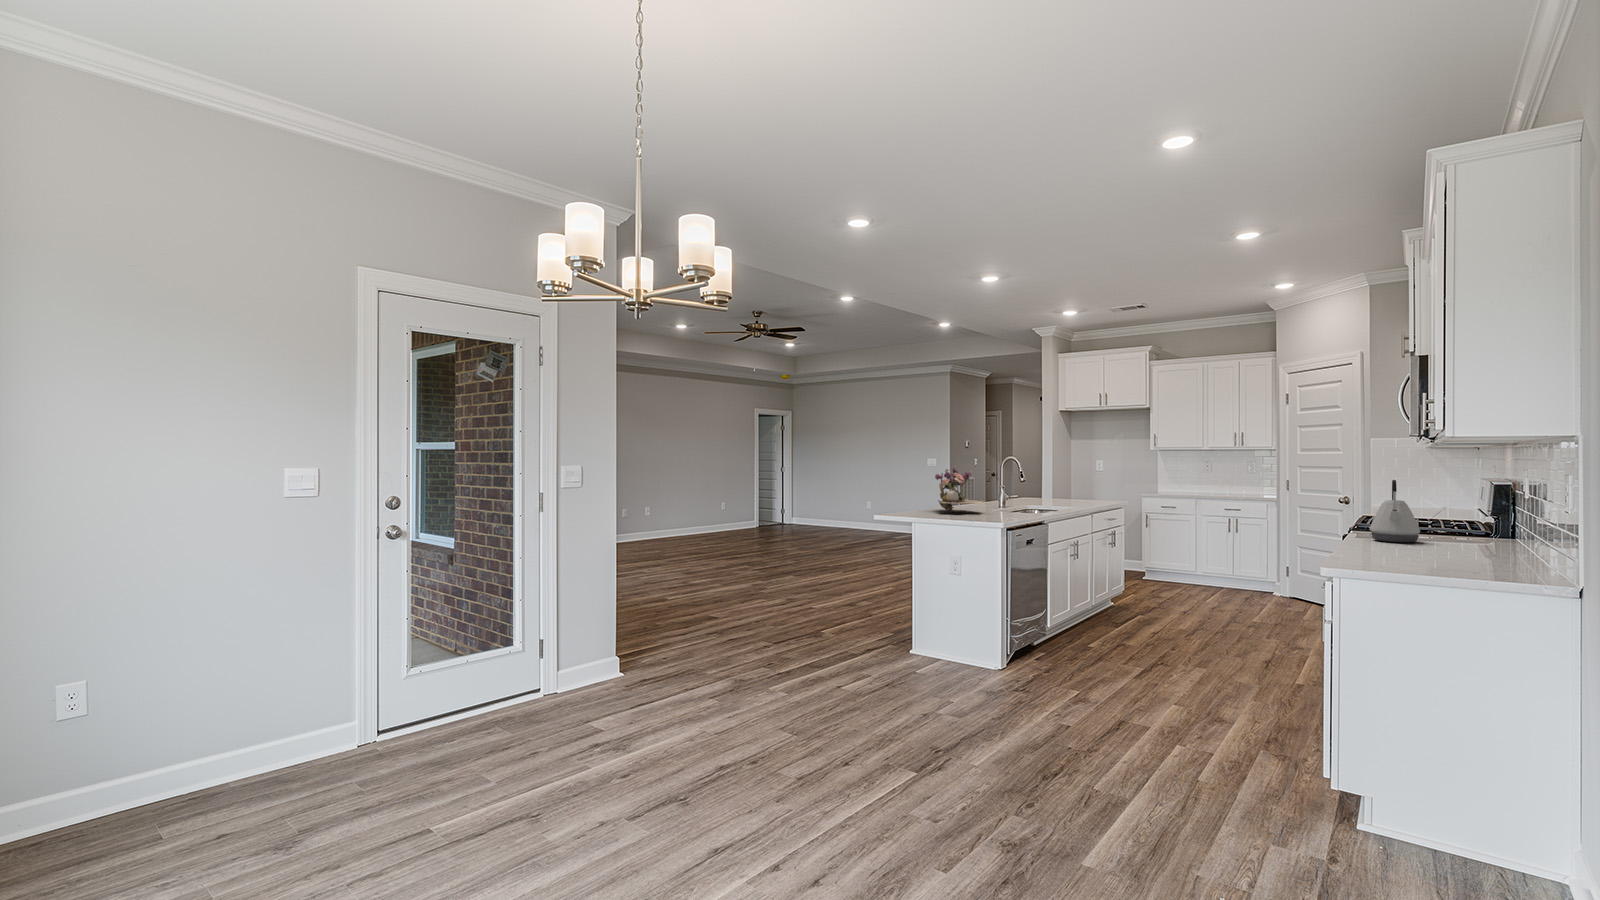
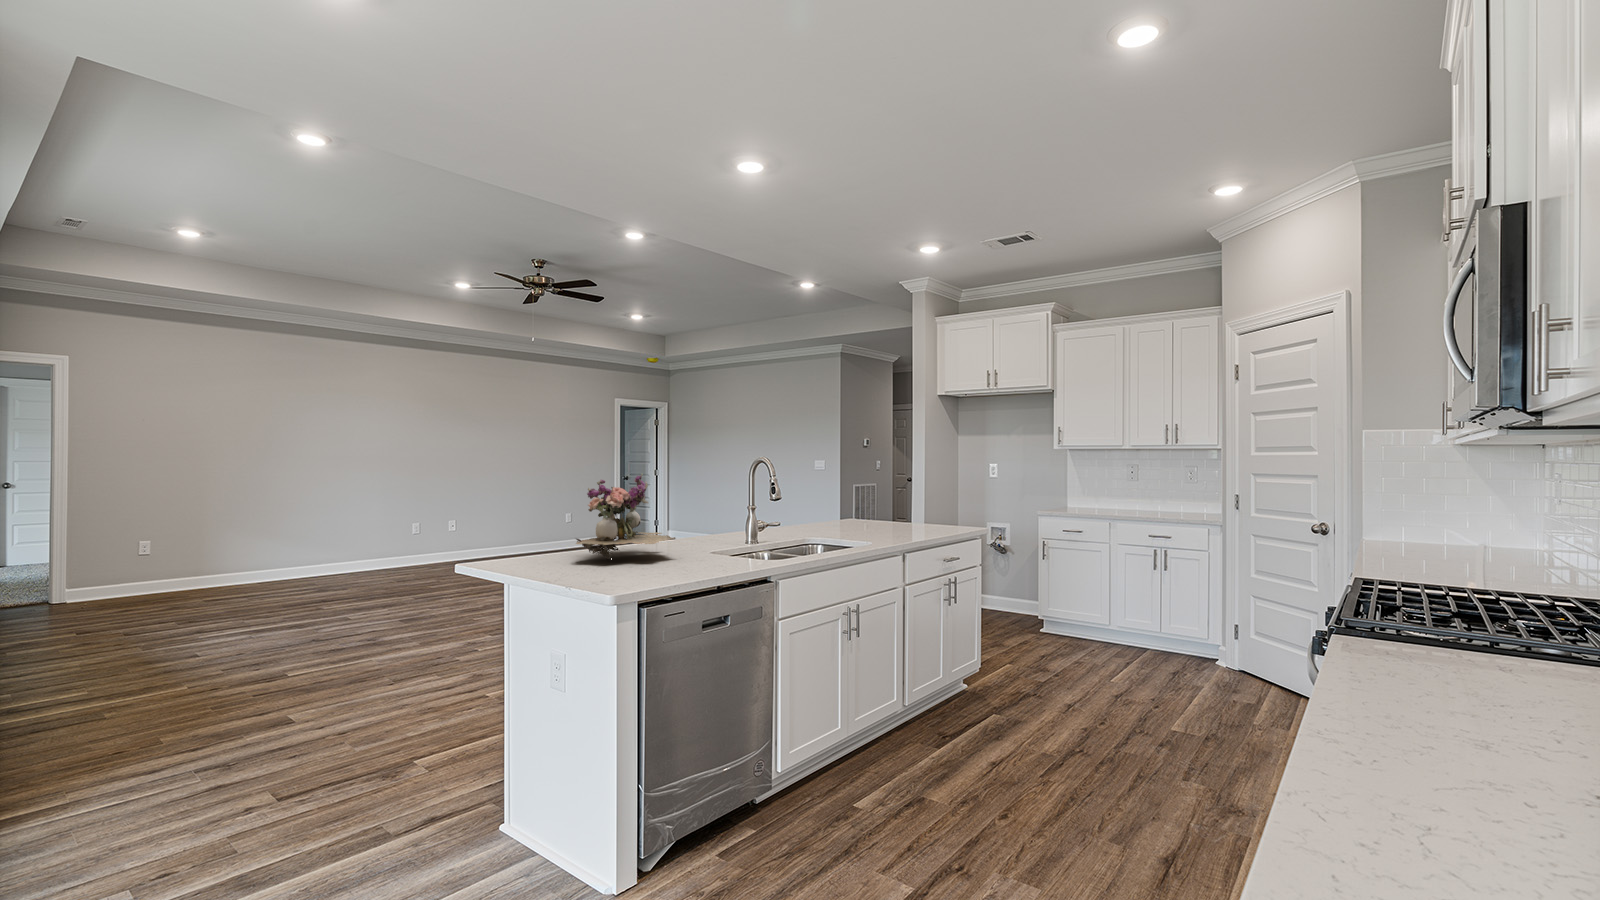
kettle: present [1370,480,1420,543] -> none [1354,533,1522,751]

